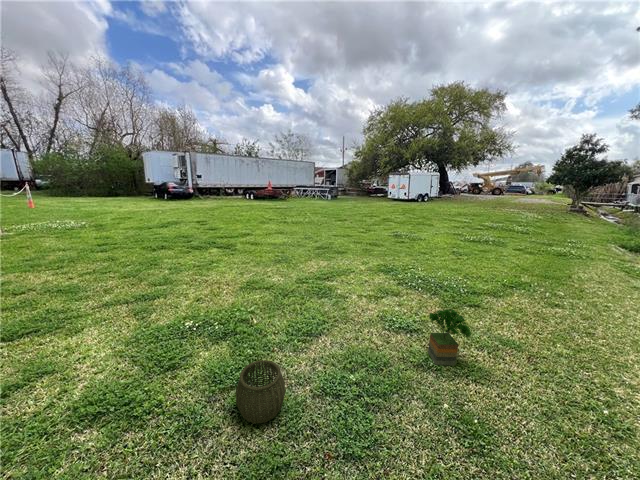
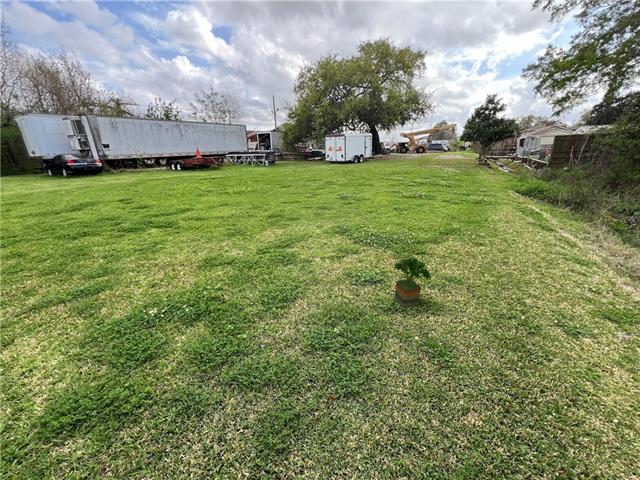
woven basket: present [236,360,285,424] -> none [231,330,280,390]

